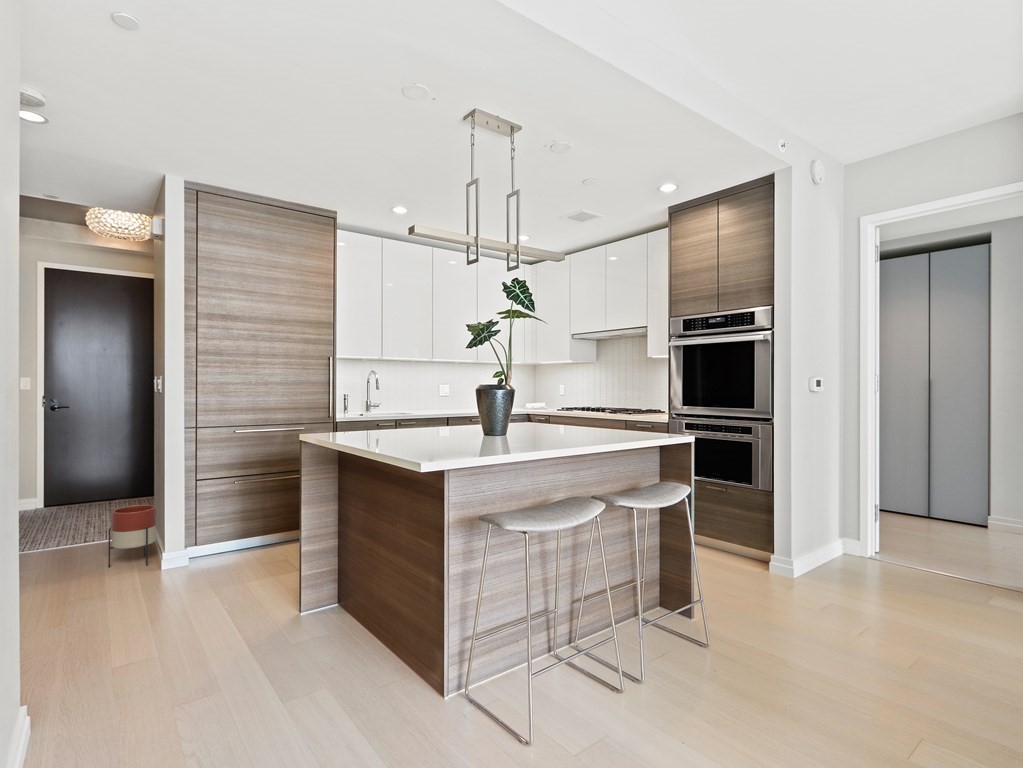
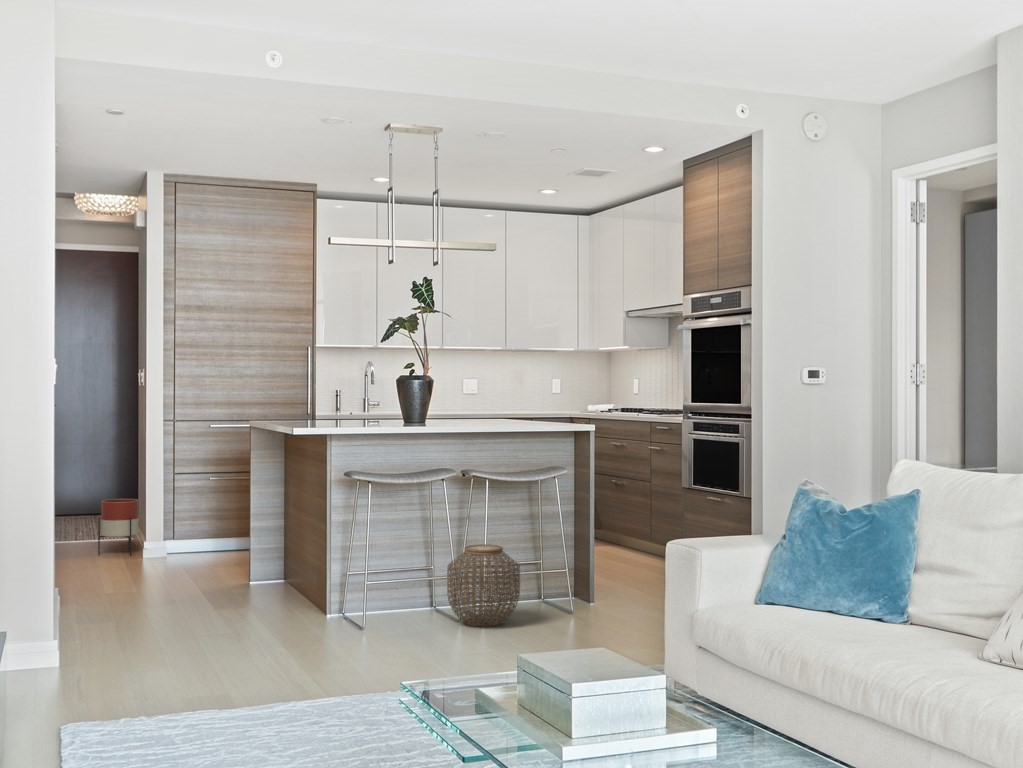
woven basket: none [601,588,691,701] -> present [447,544,520,627]

